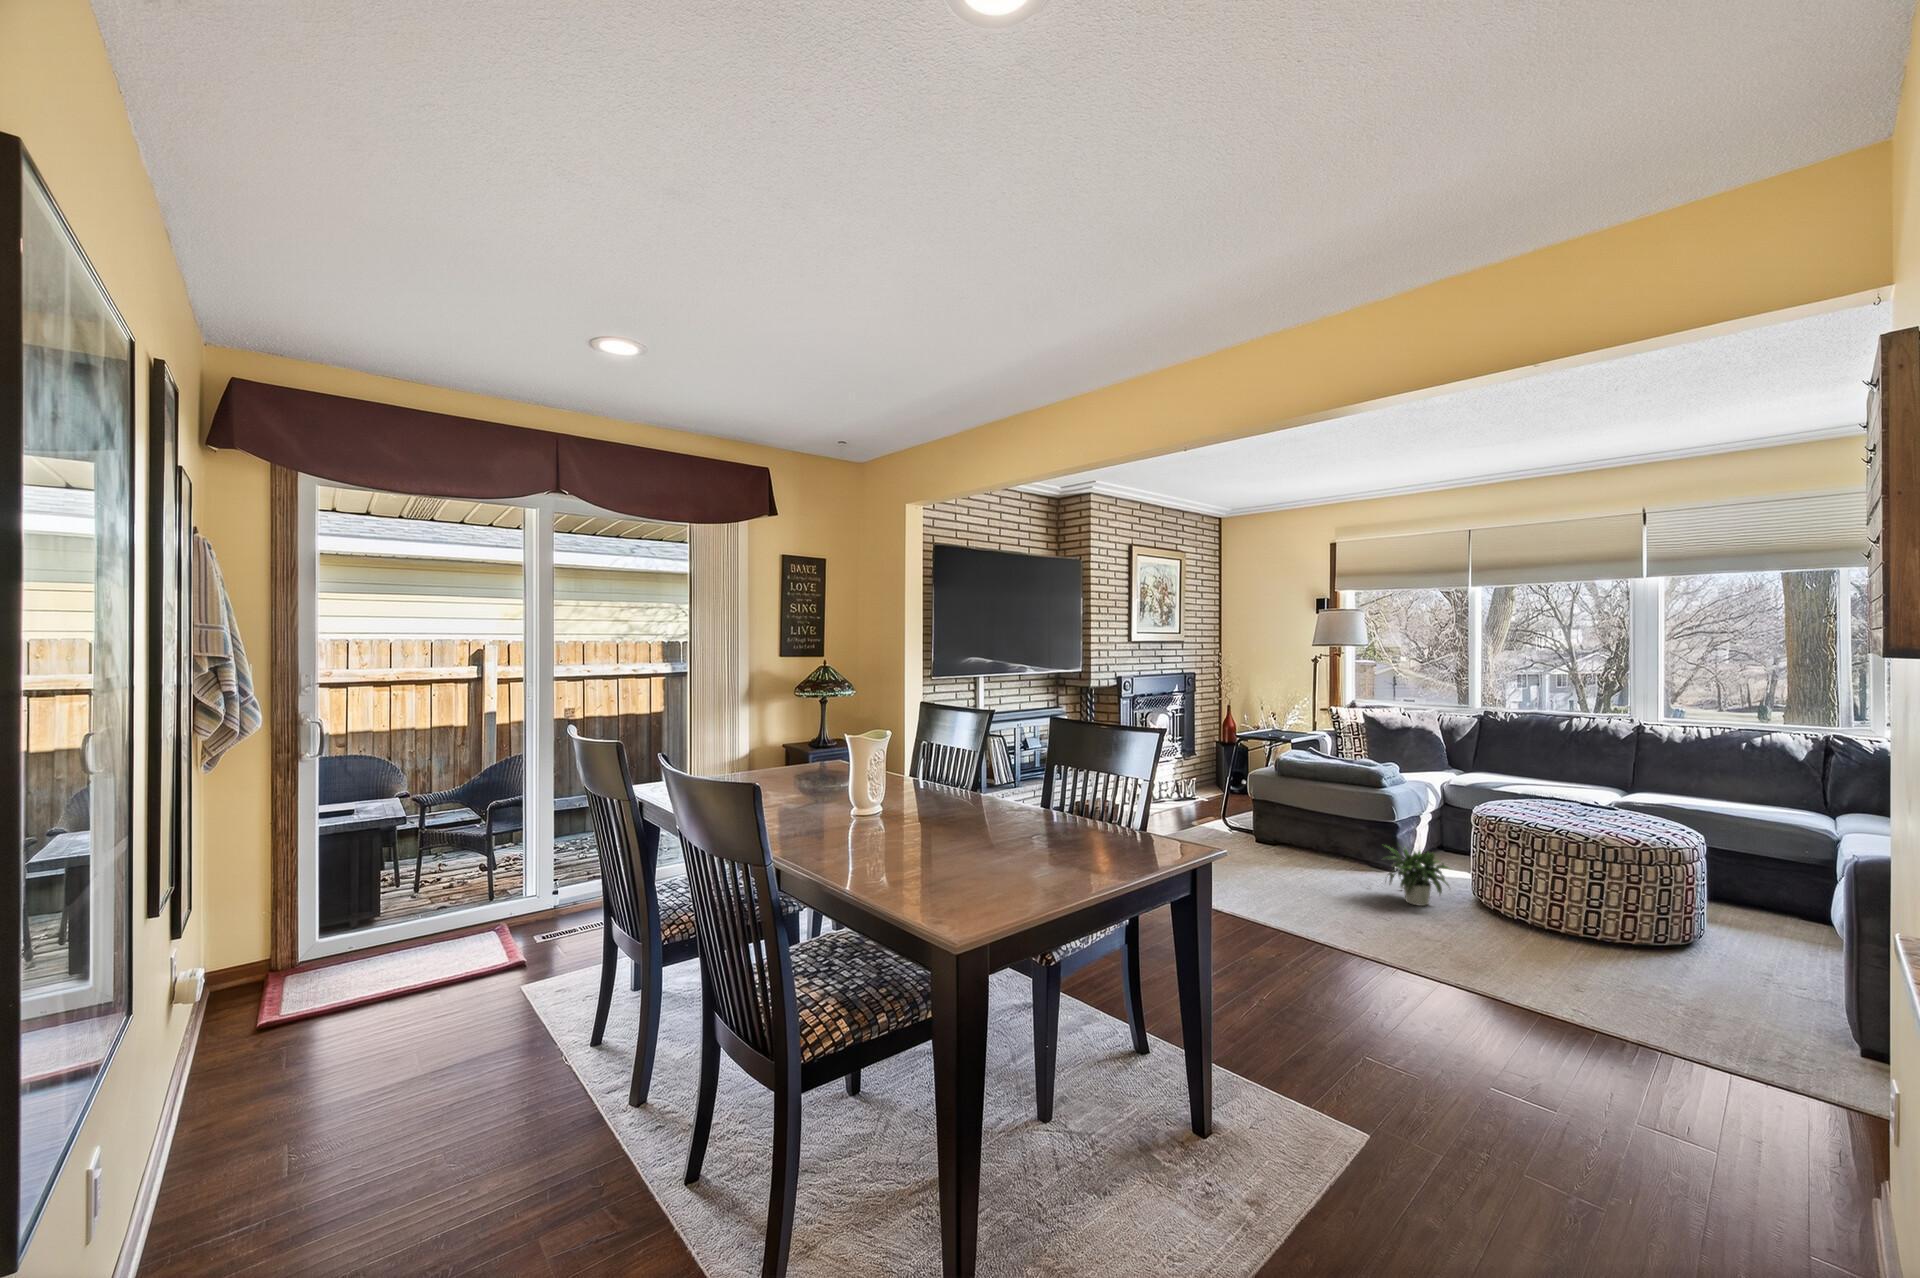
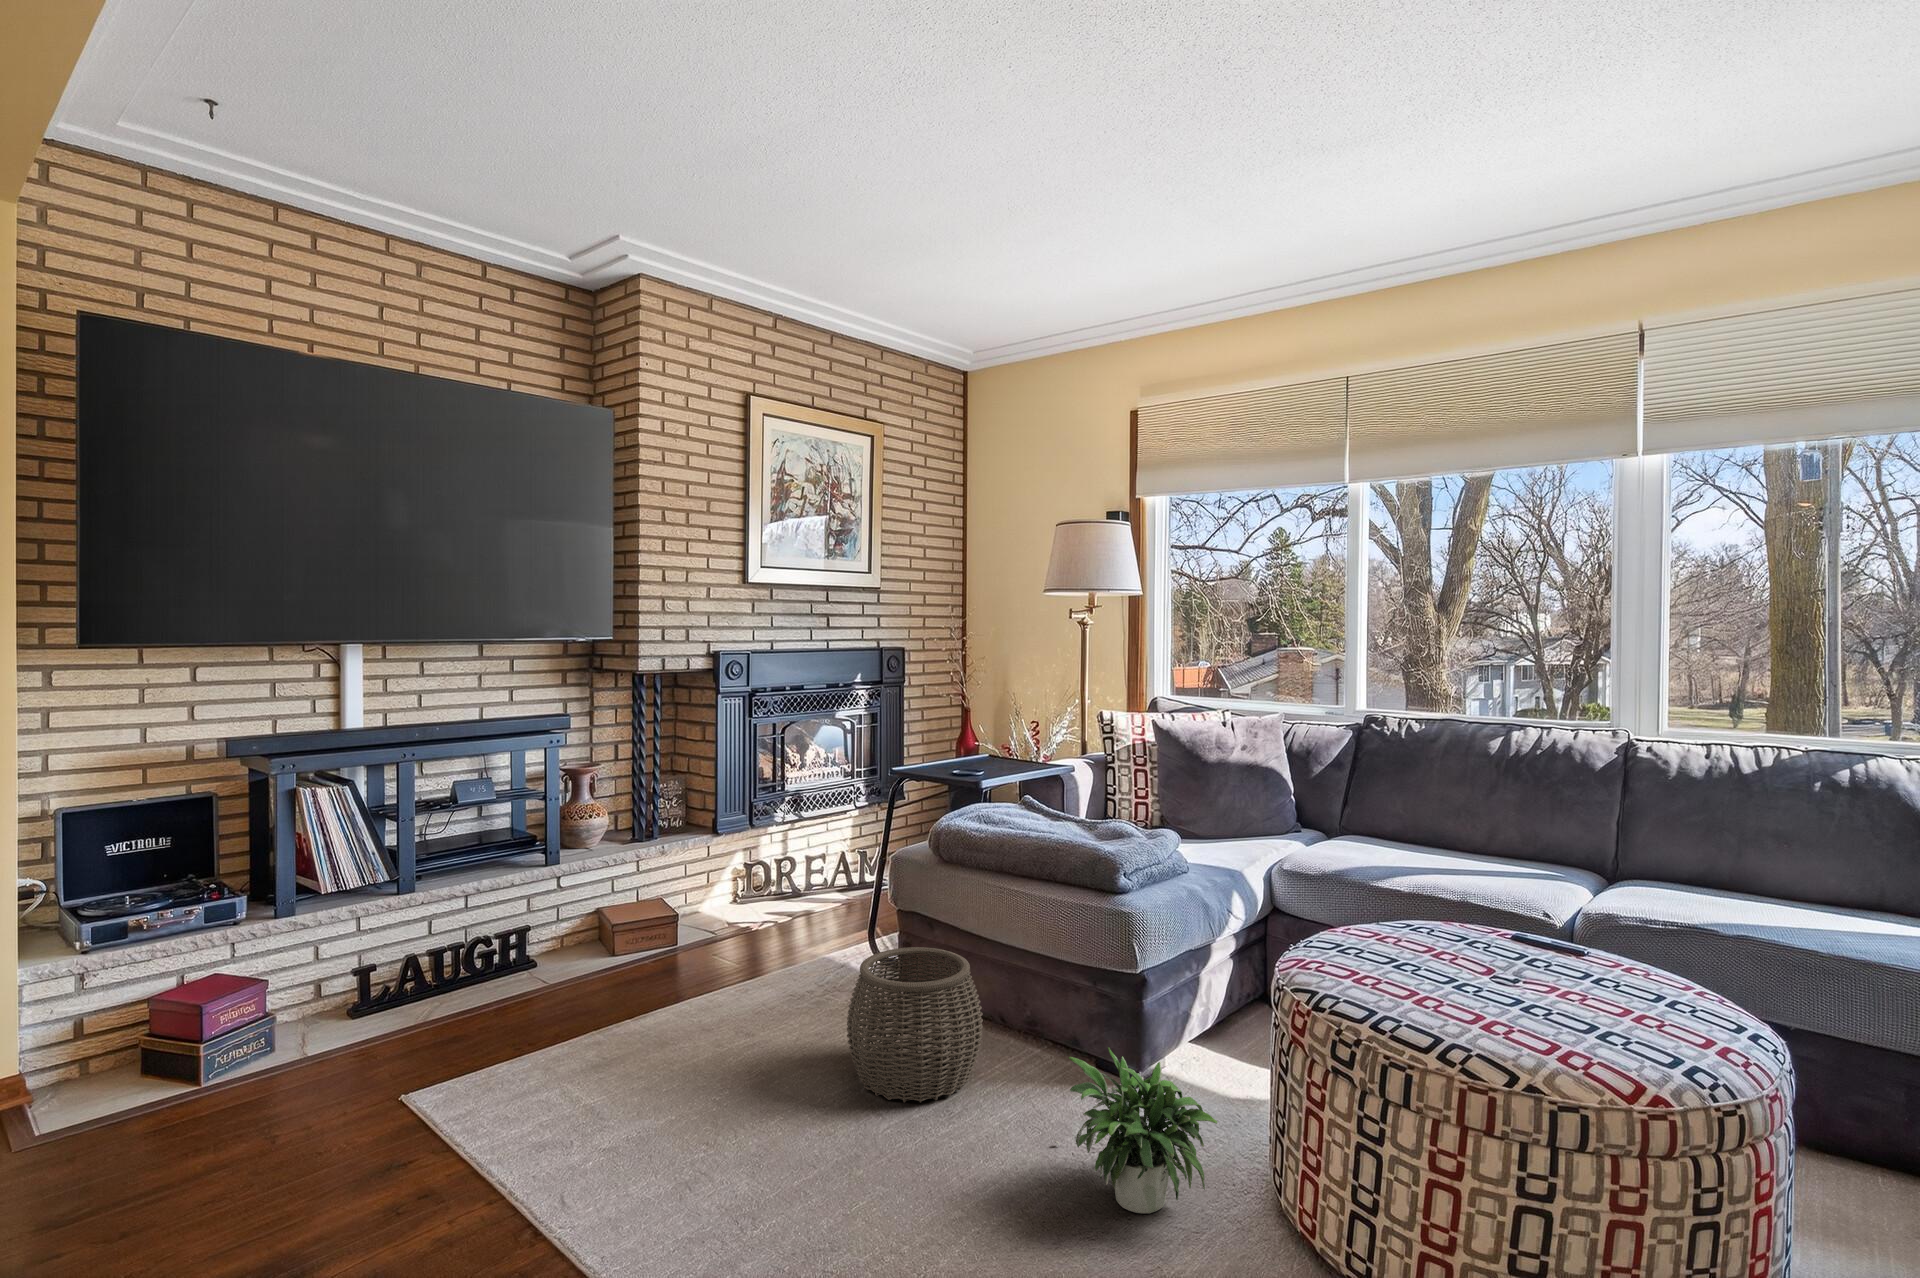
woven basket: none [1255,812,1321,875] -> present [847,947,983,1103]

